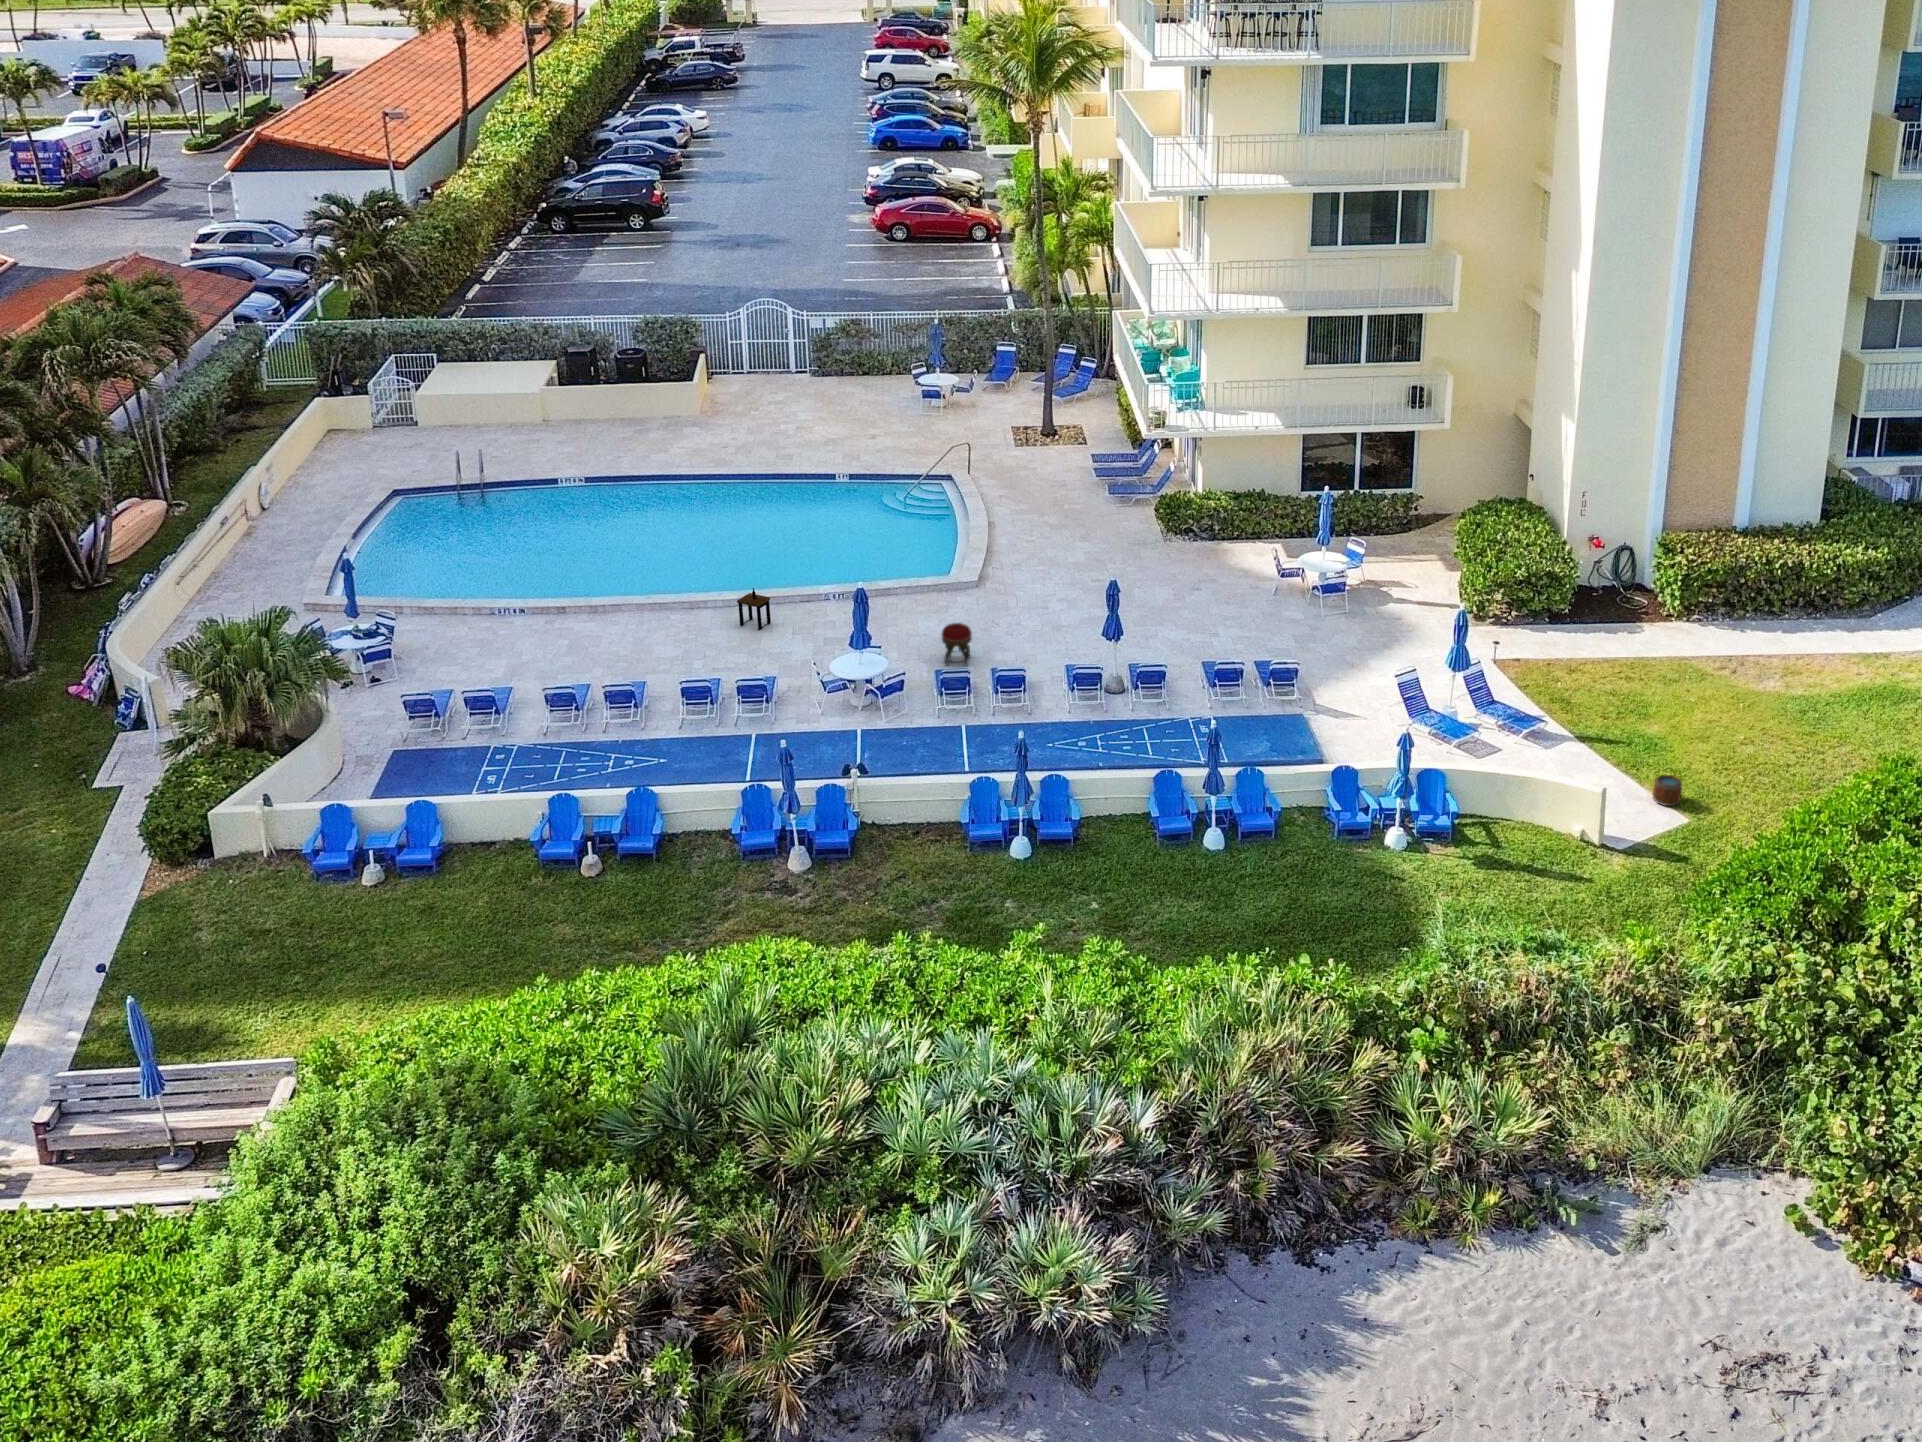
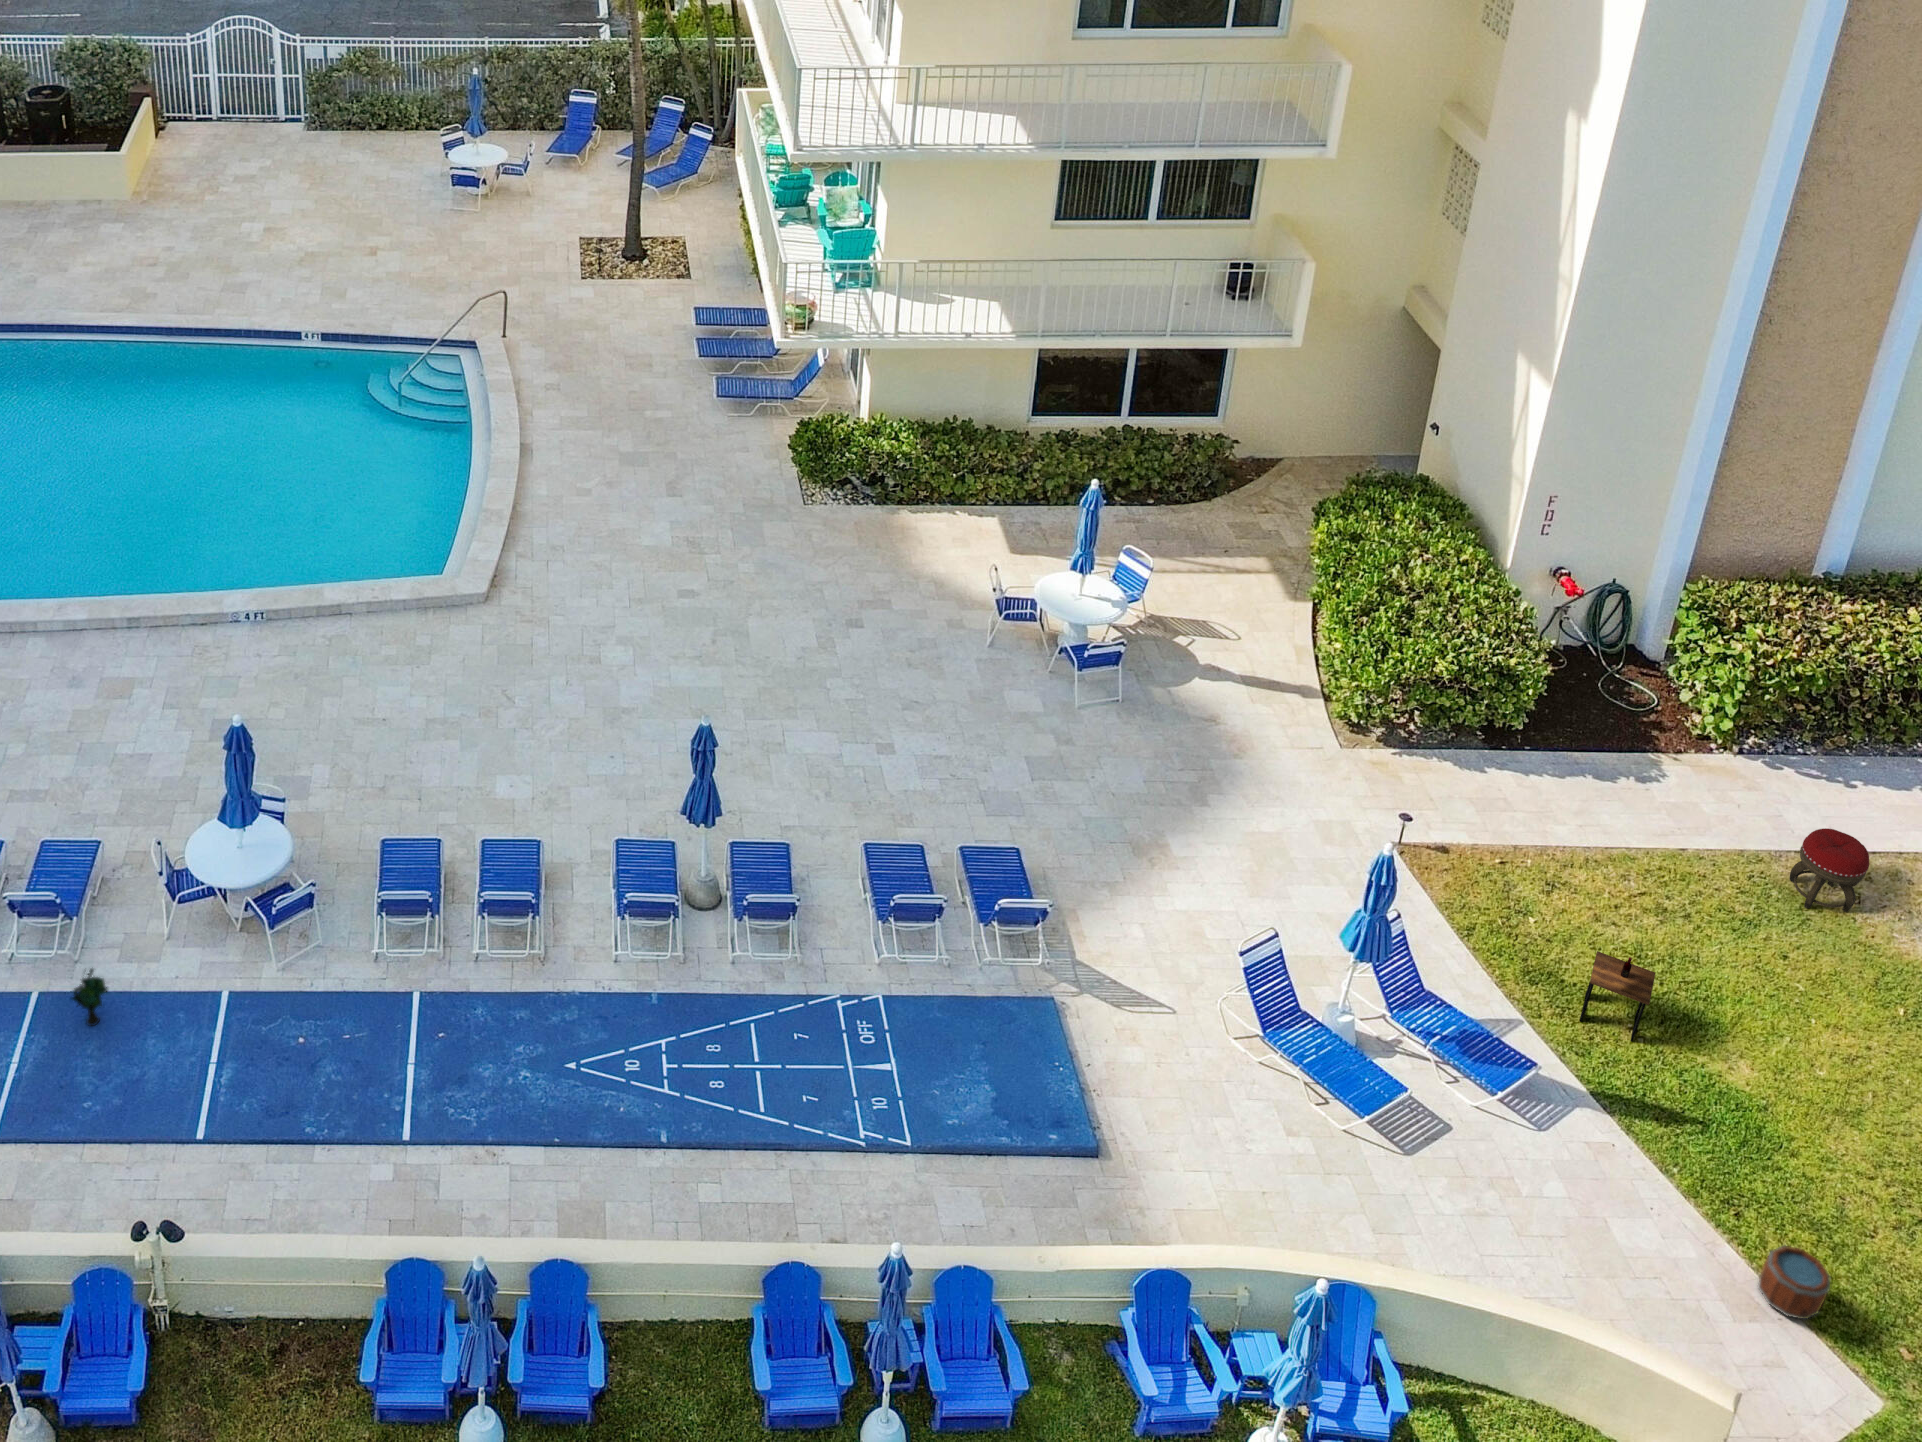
side table: present [737,588,771,630] -> present [1580,951,1655,1041]
footstool: present [942,623,972,666] -> present [1790,828,1869,912]
decorative plant: none [769,722,791,759] -> present [72,969,108,1026]

